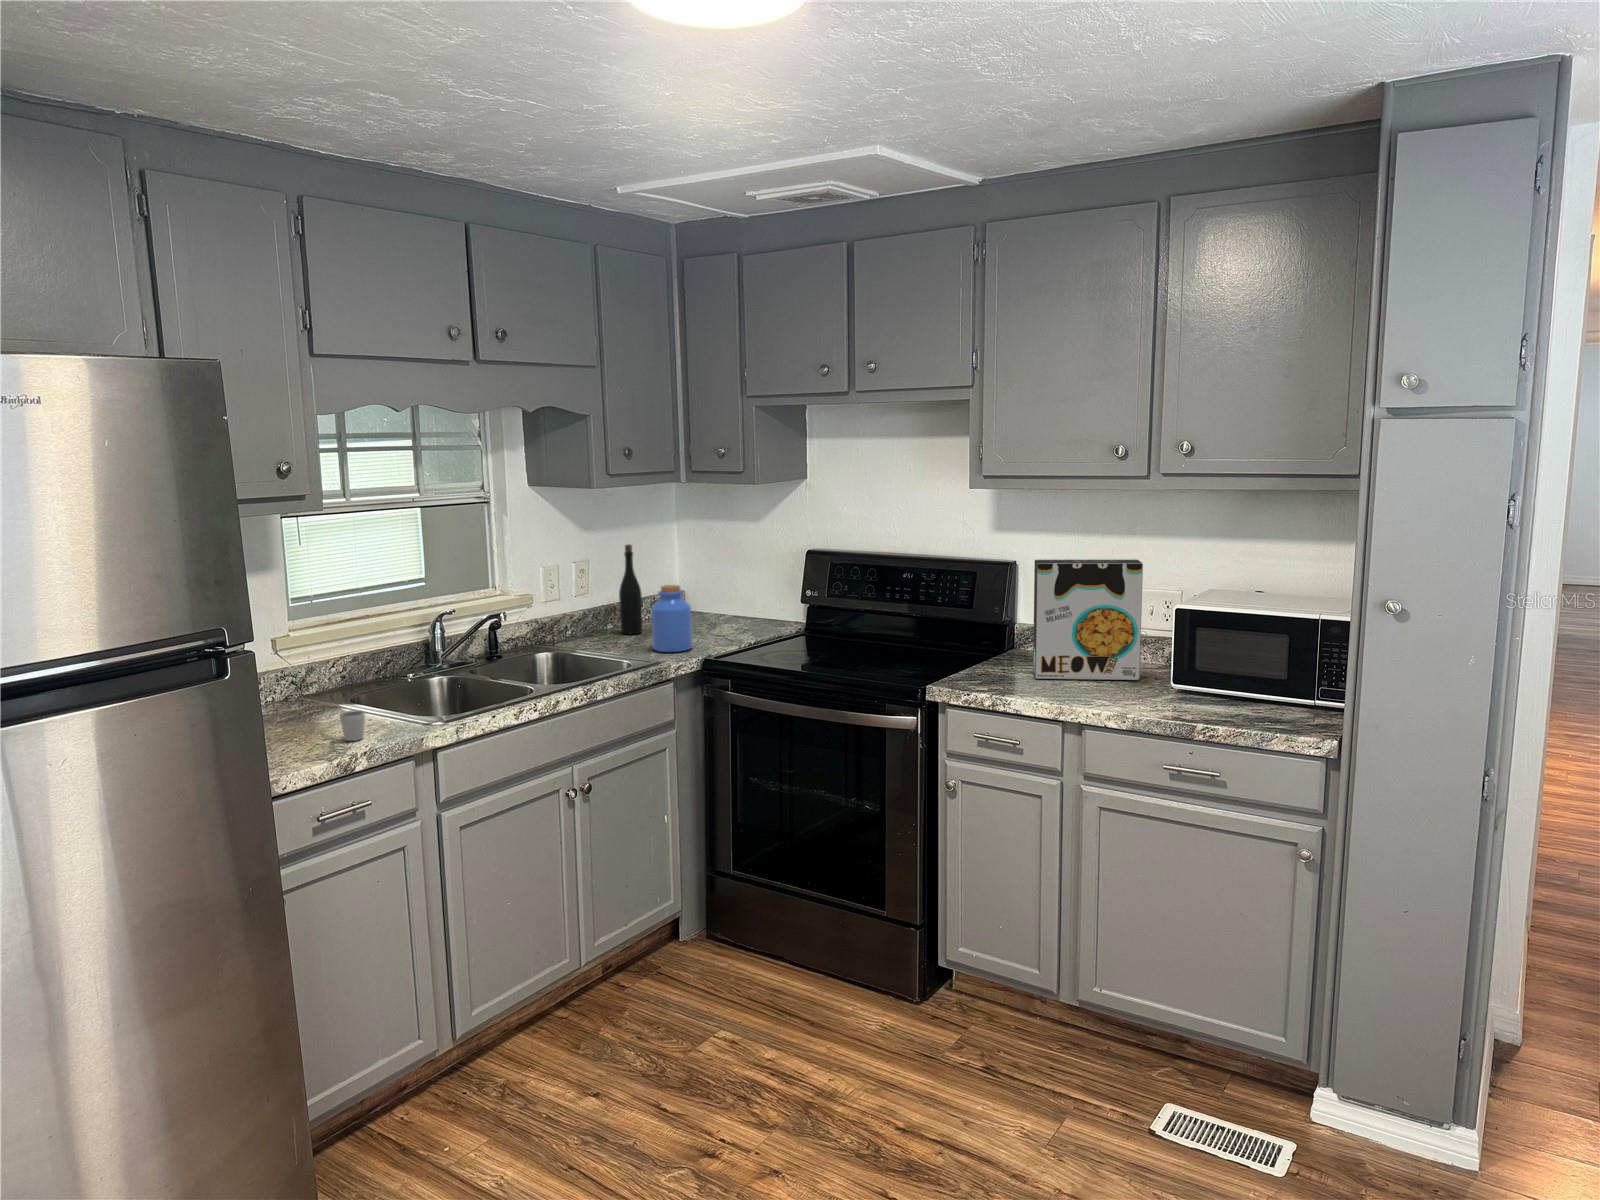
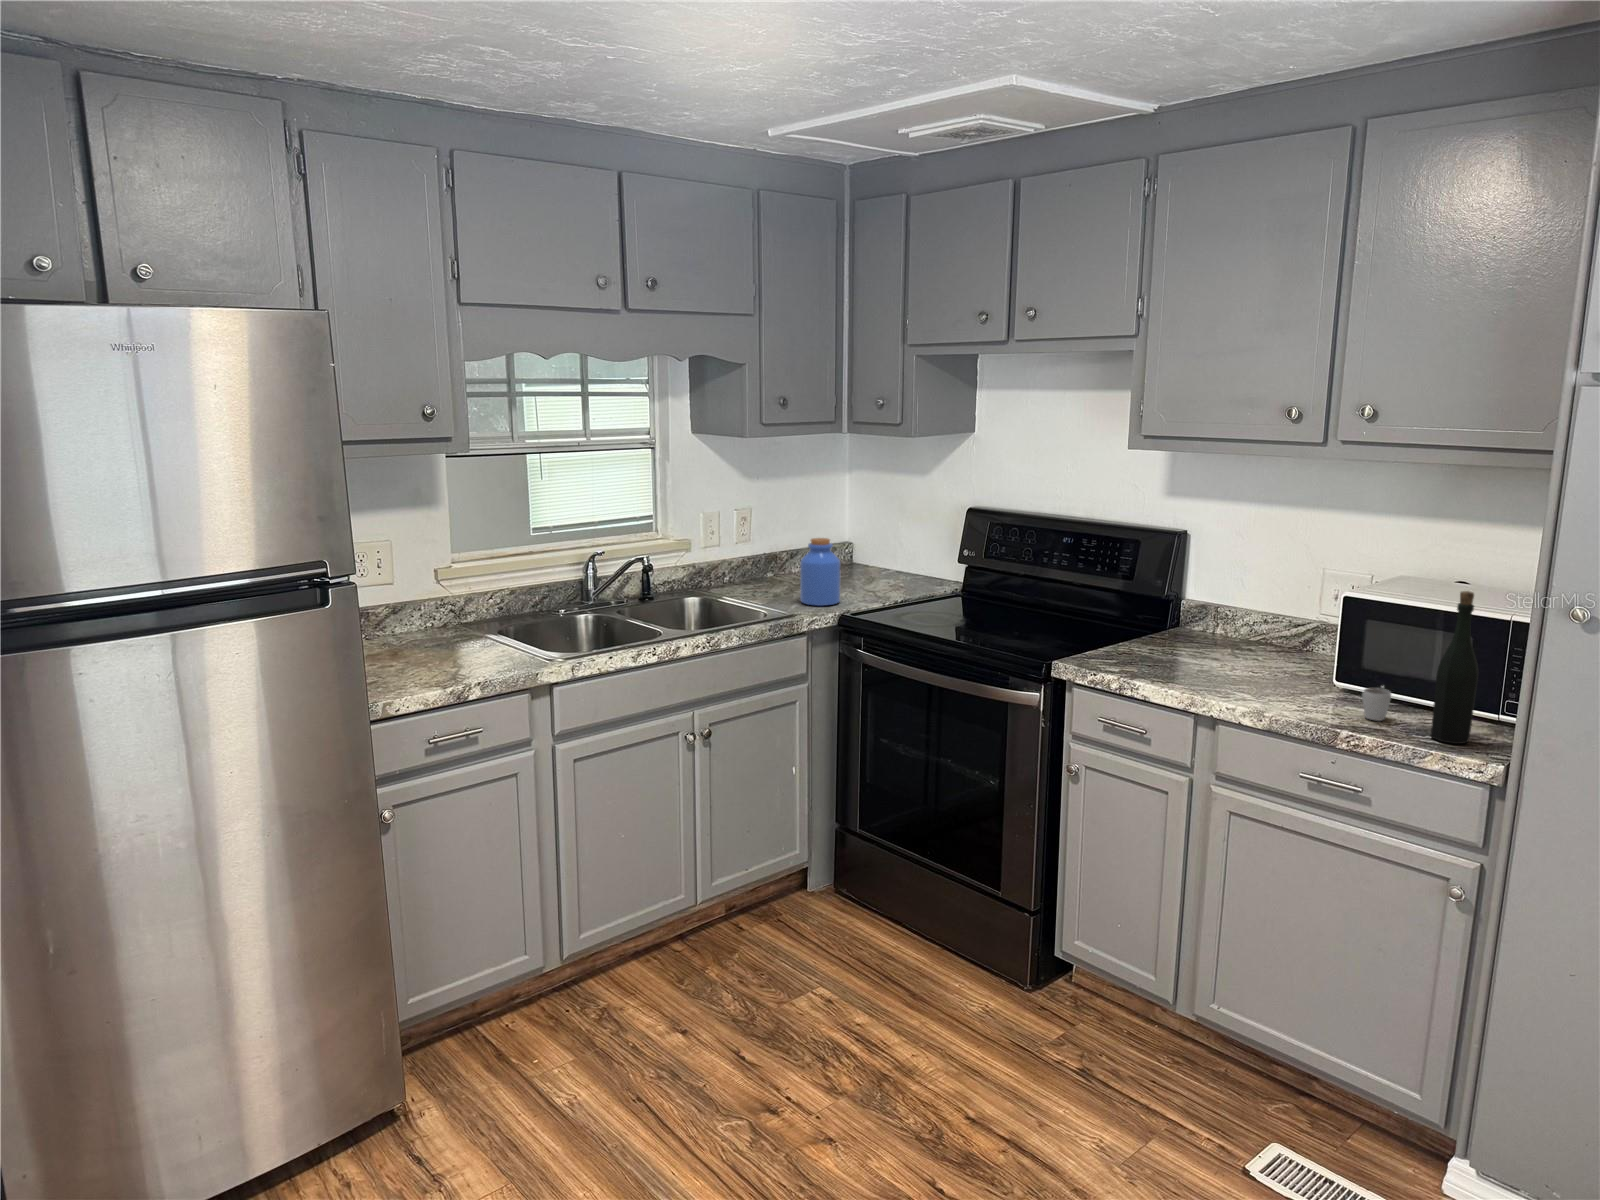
bottle: present [619,544,642,634] -> present [1431,591,1478,744]
cereal box: present [1033,559,1143,680] -> none [1181,531,1314,673]
cup: present [340,710,365,741] -> present [1362,688,1391,721]

